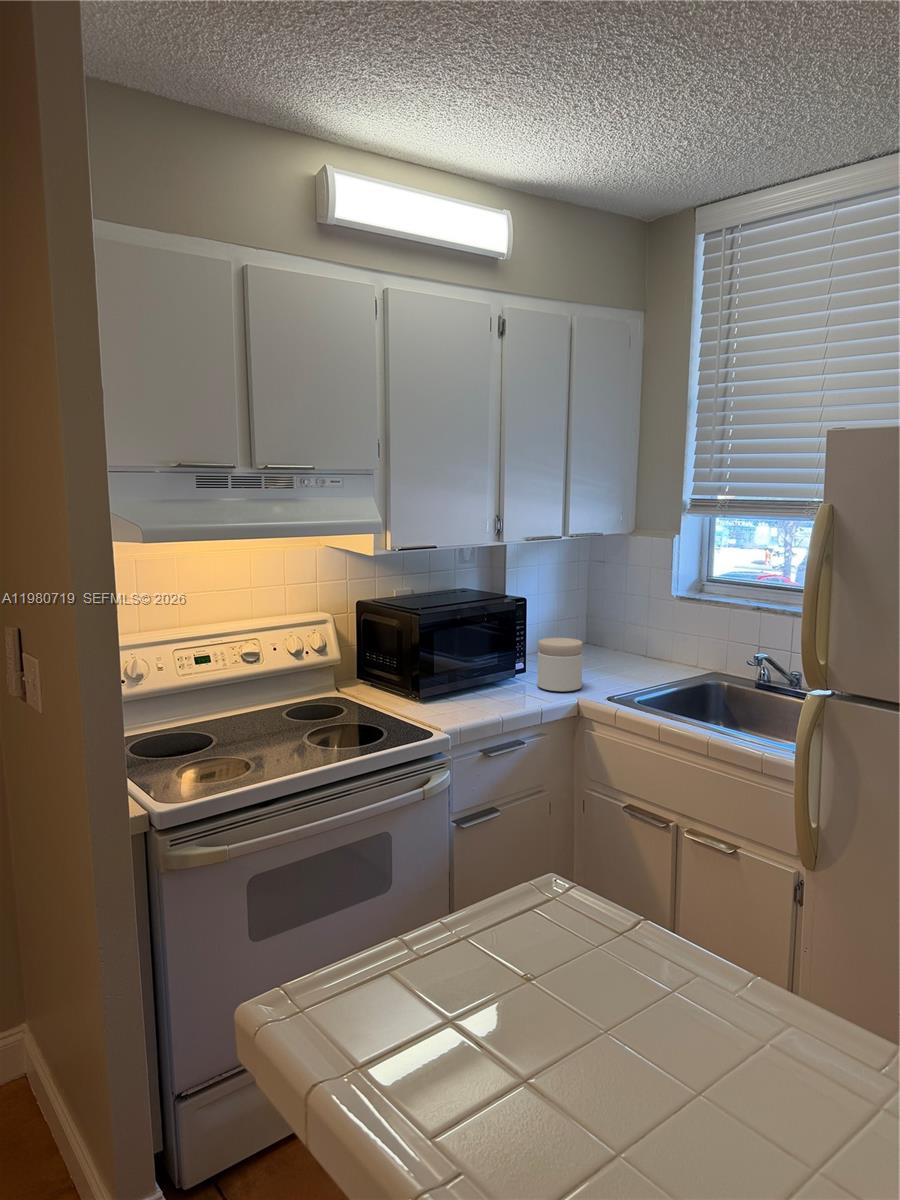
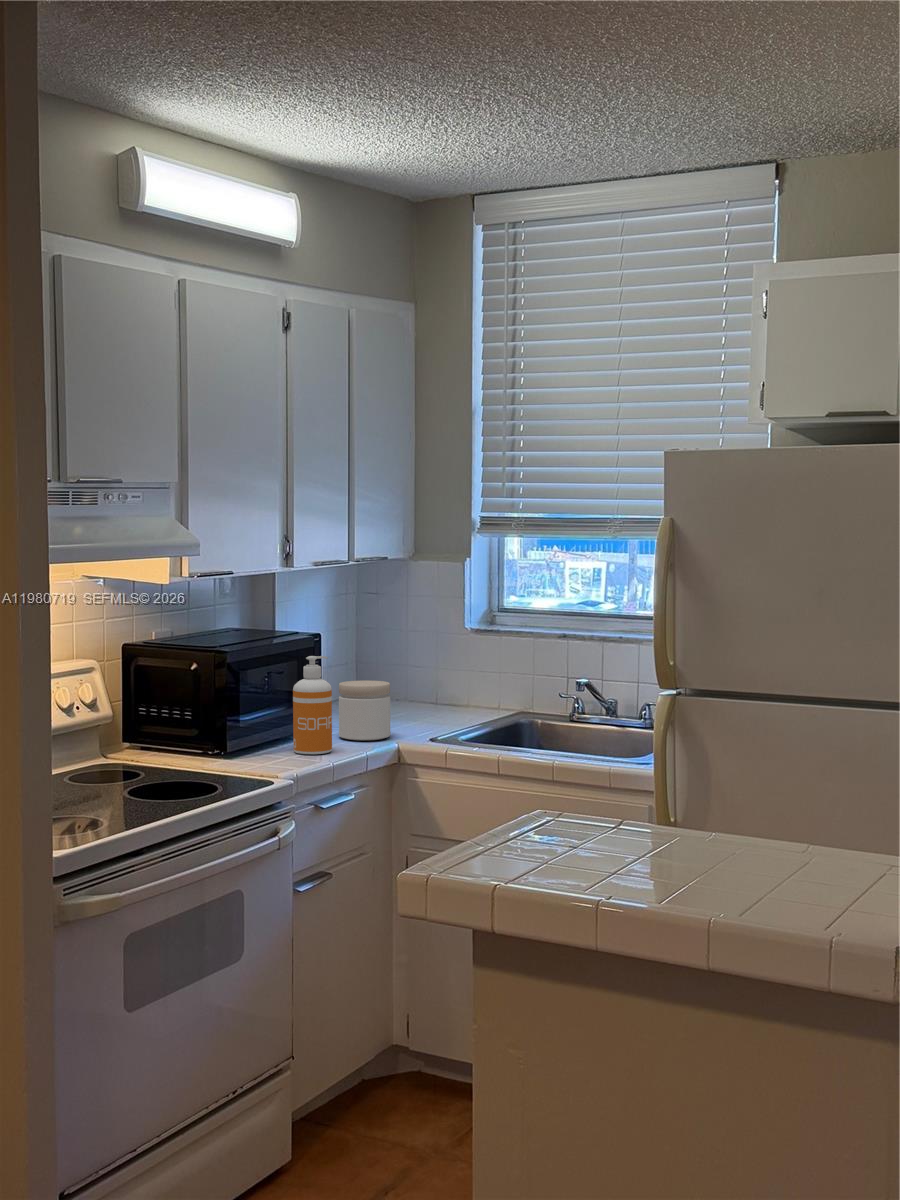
soap dispenser: none [485,619,518,704] -> present [293,656,332,754]

